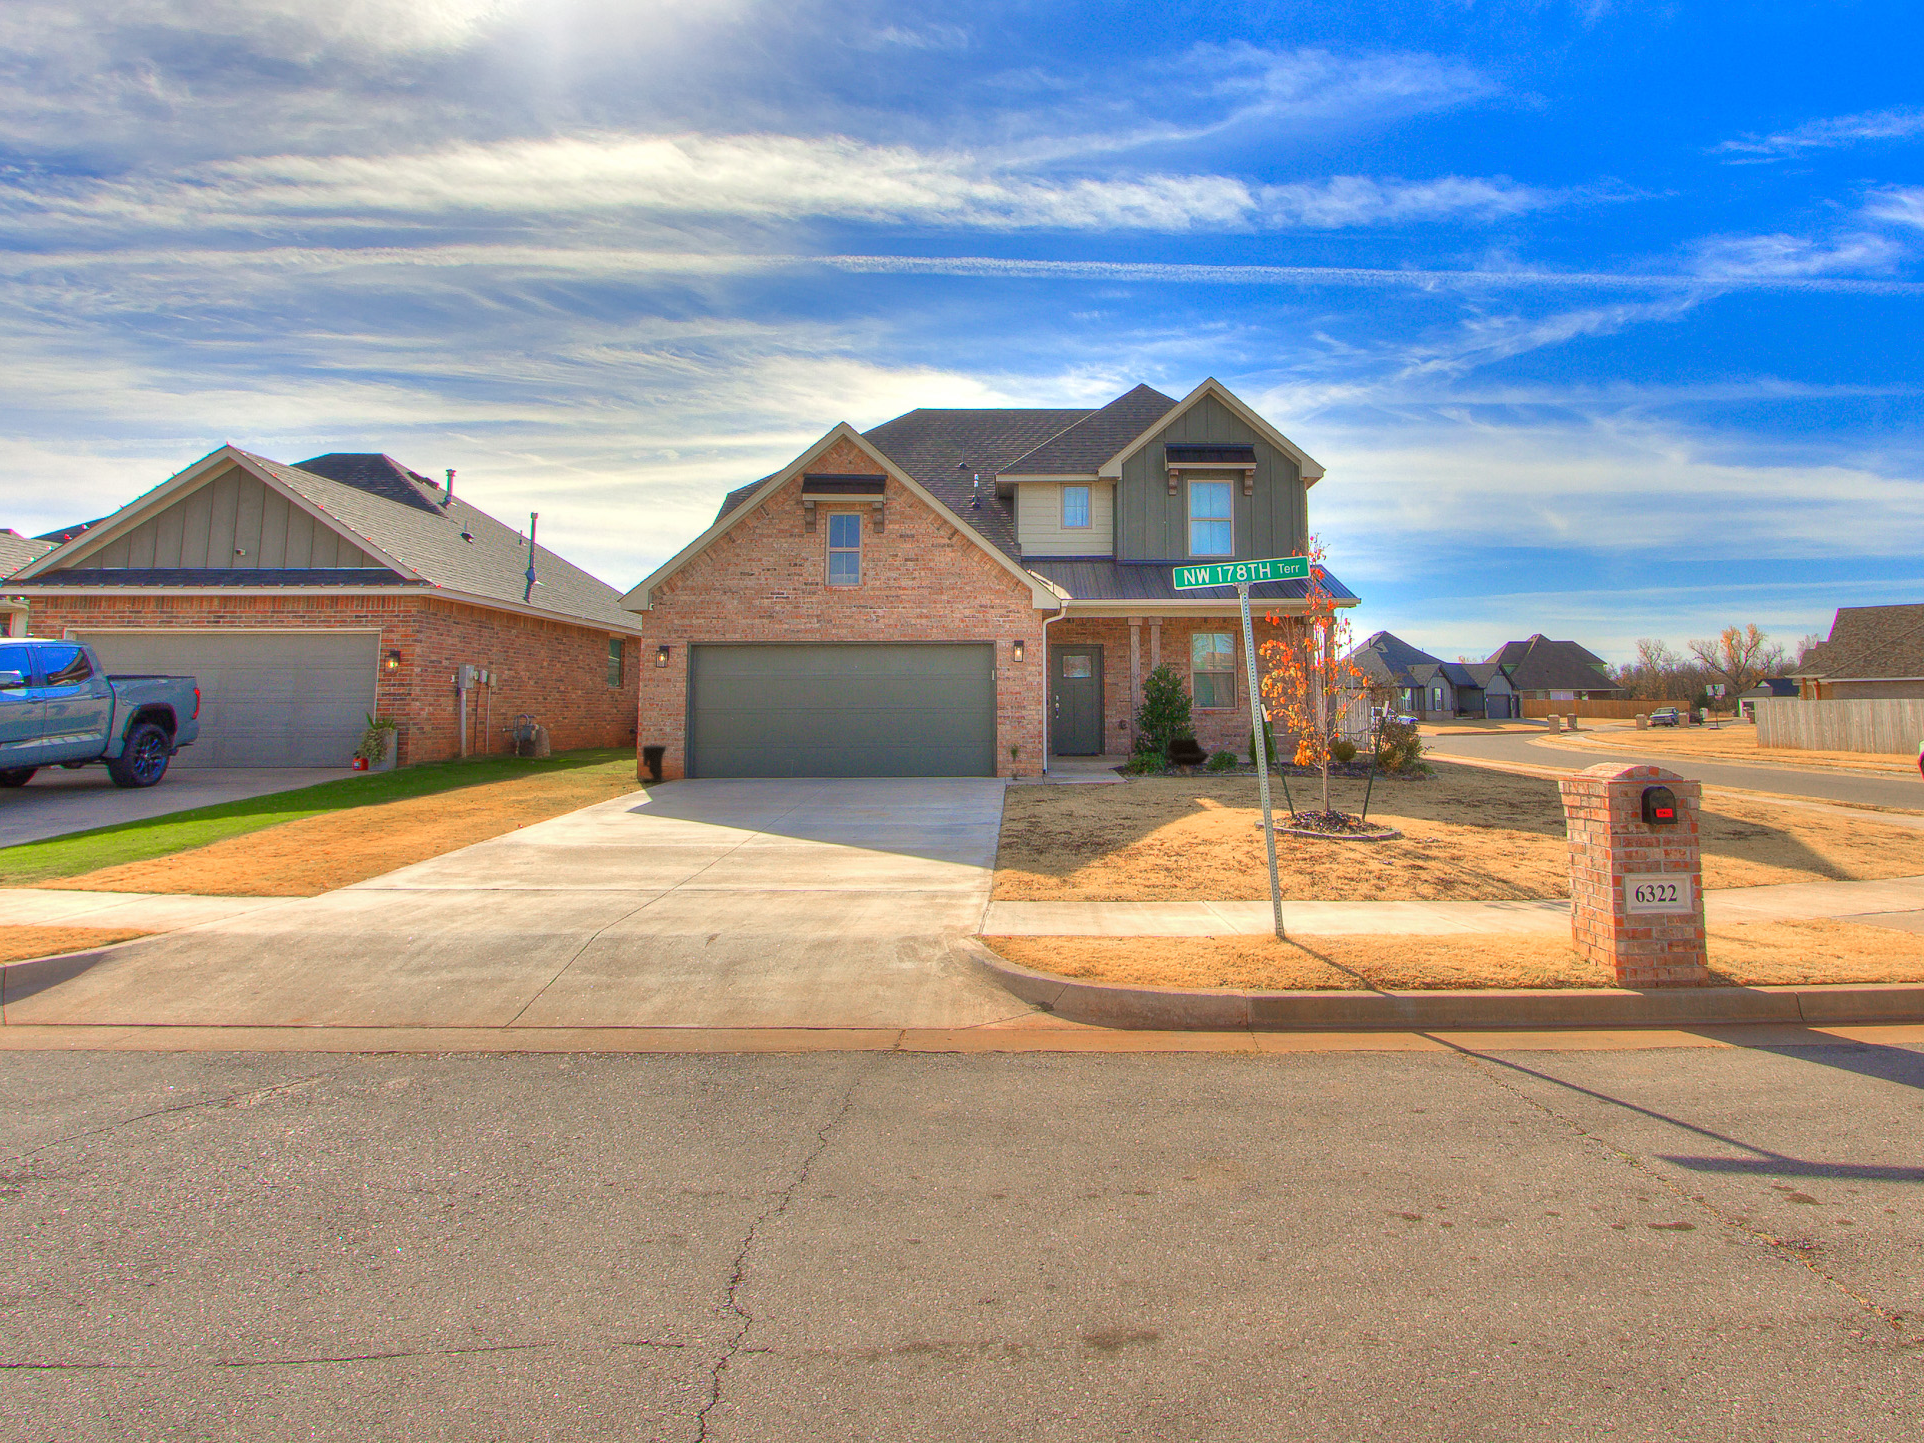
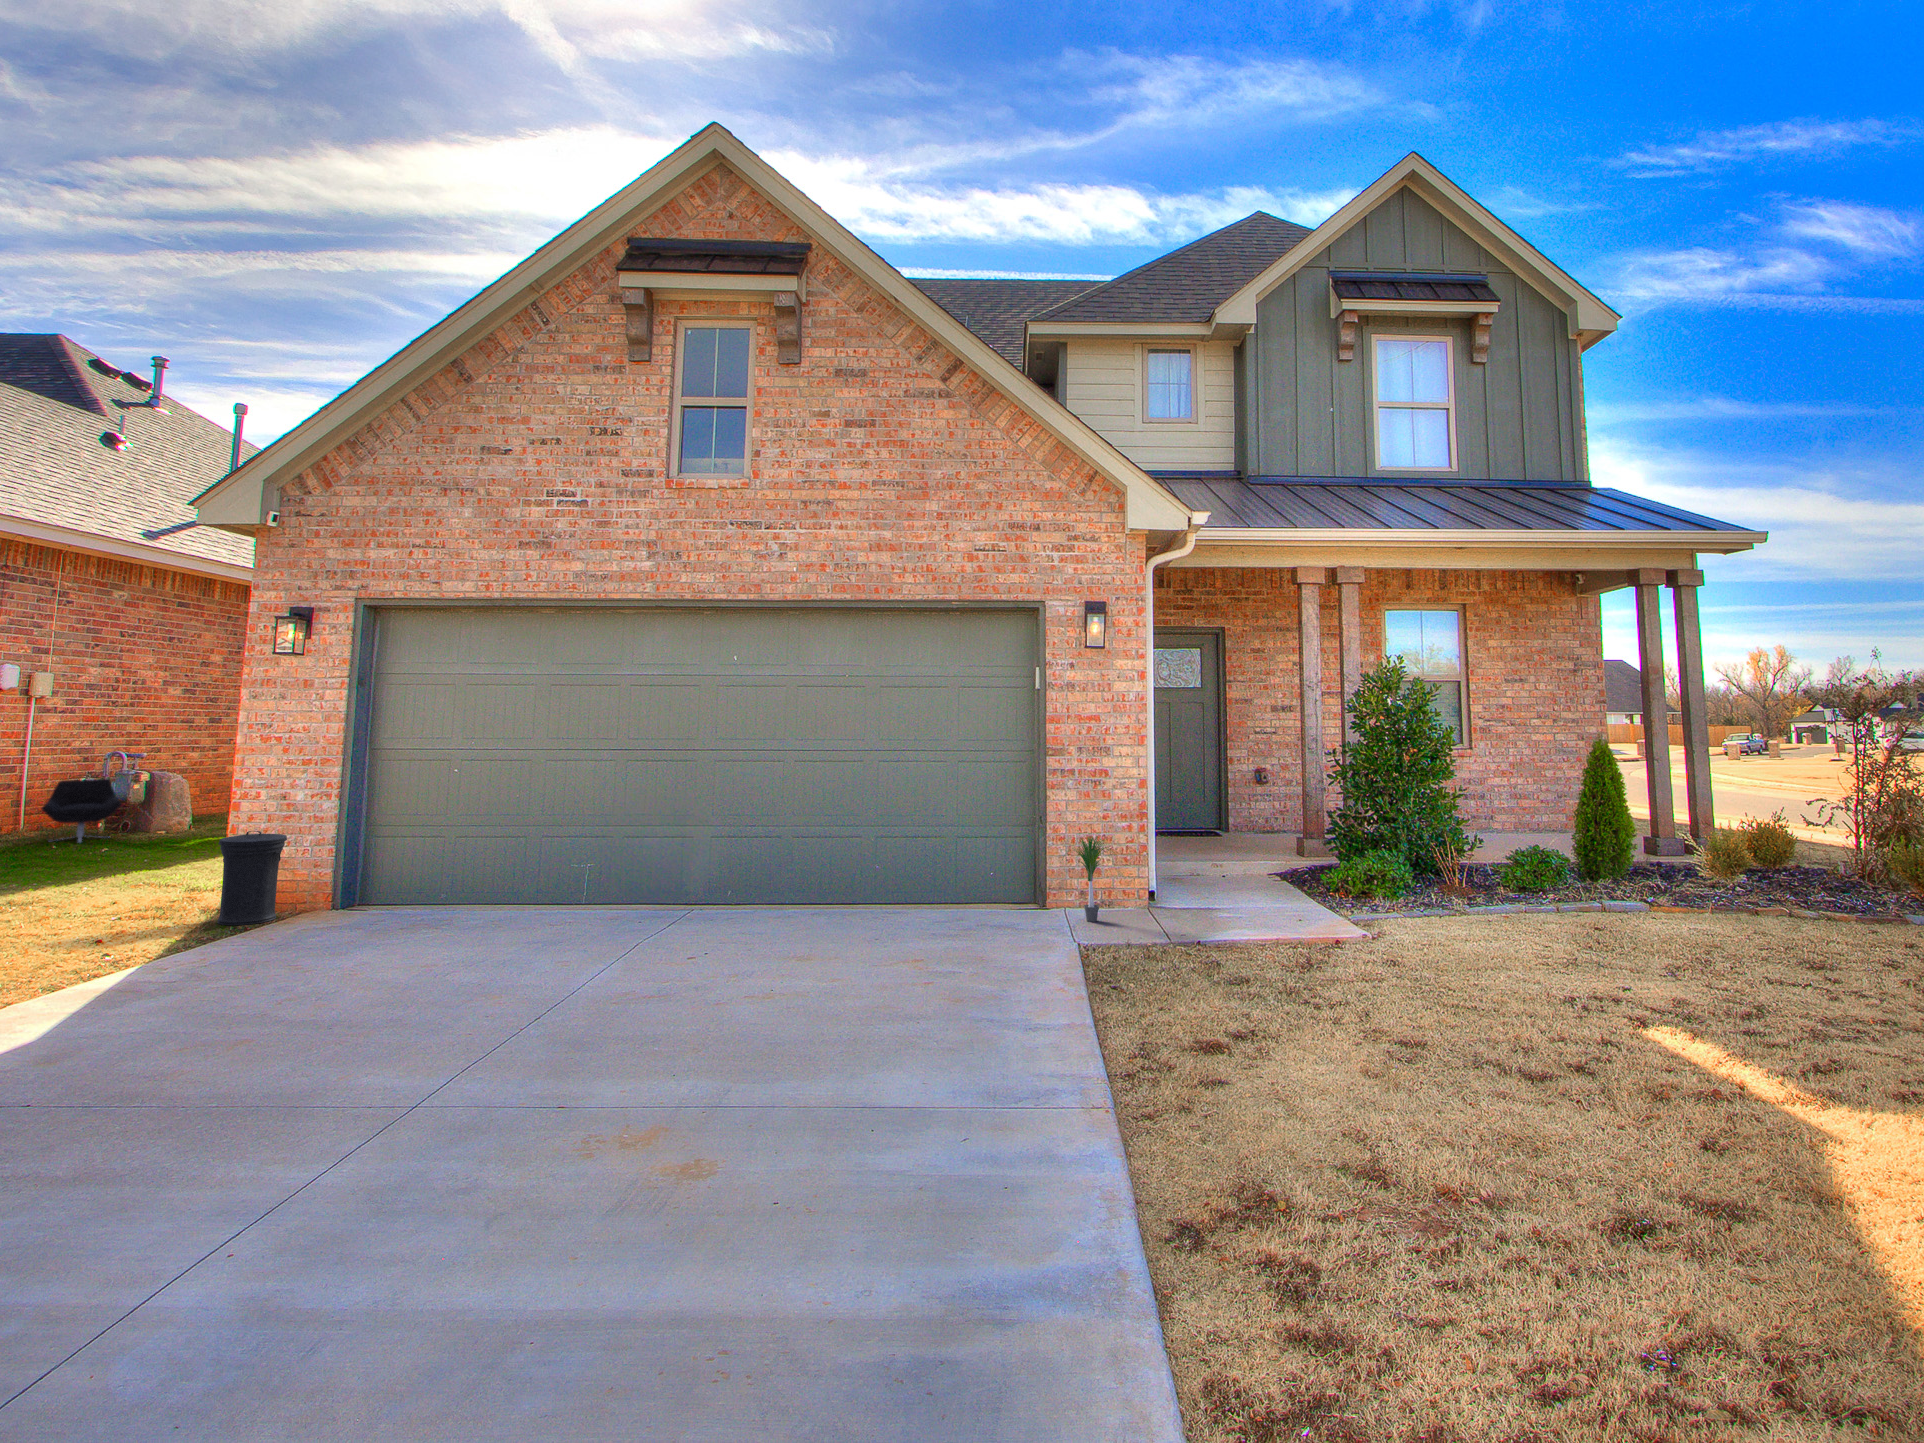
lounge chair: present [1167,739,1209,776] -> present [42,779,122,842]

